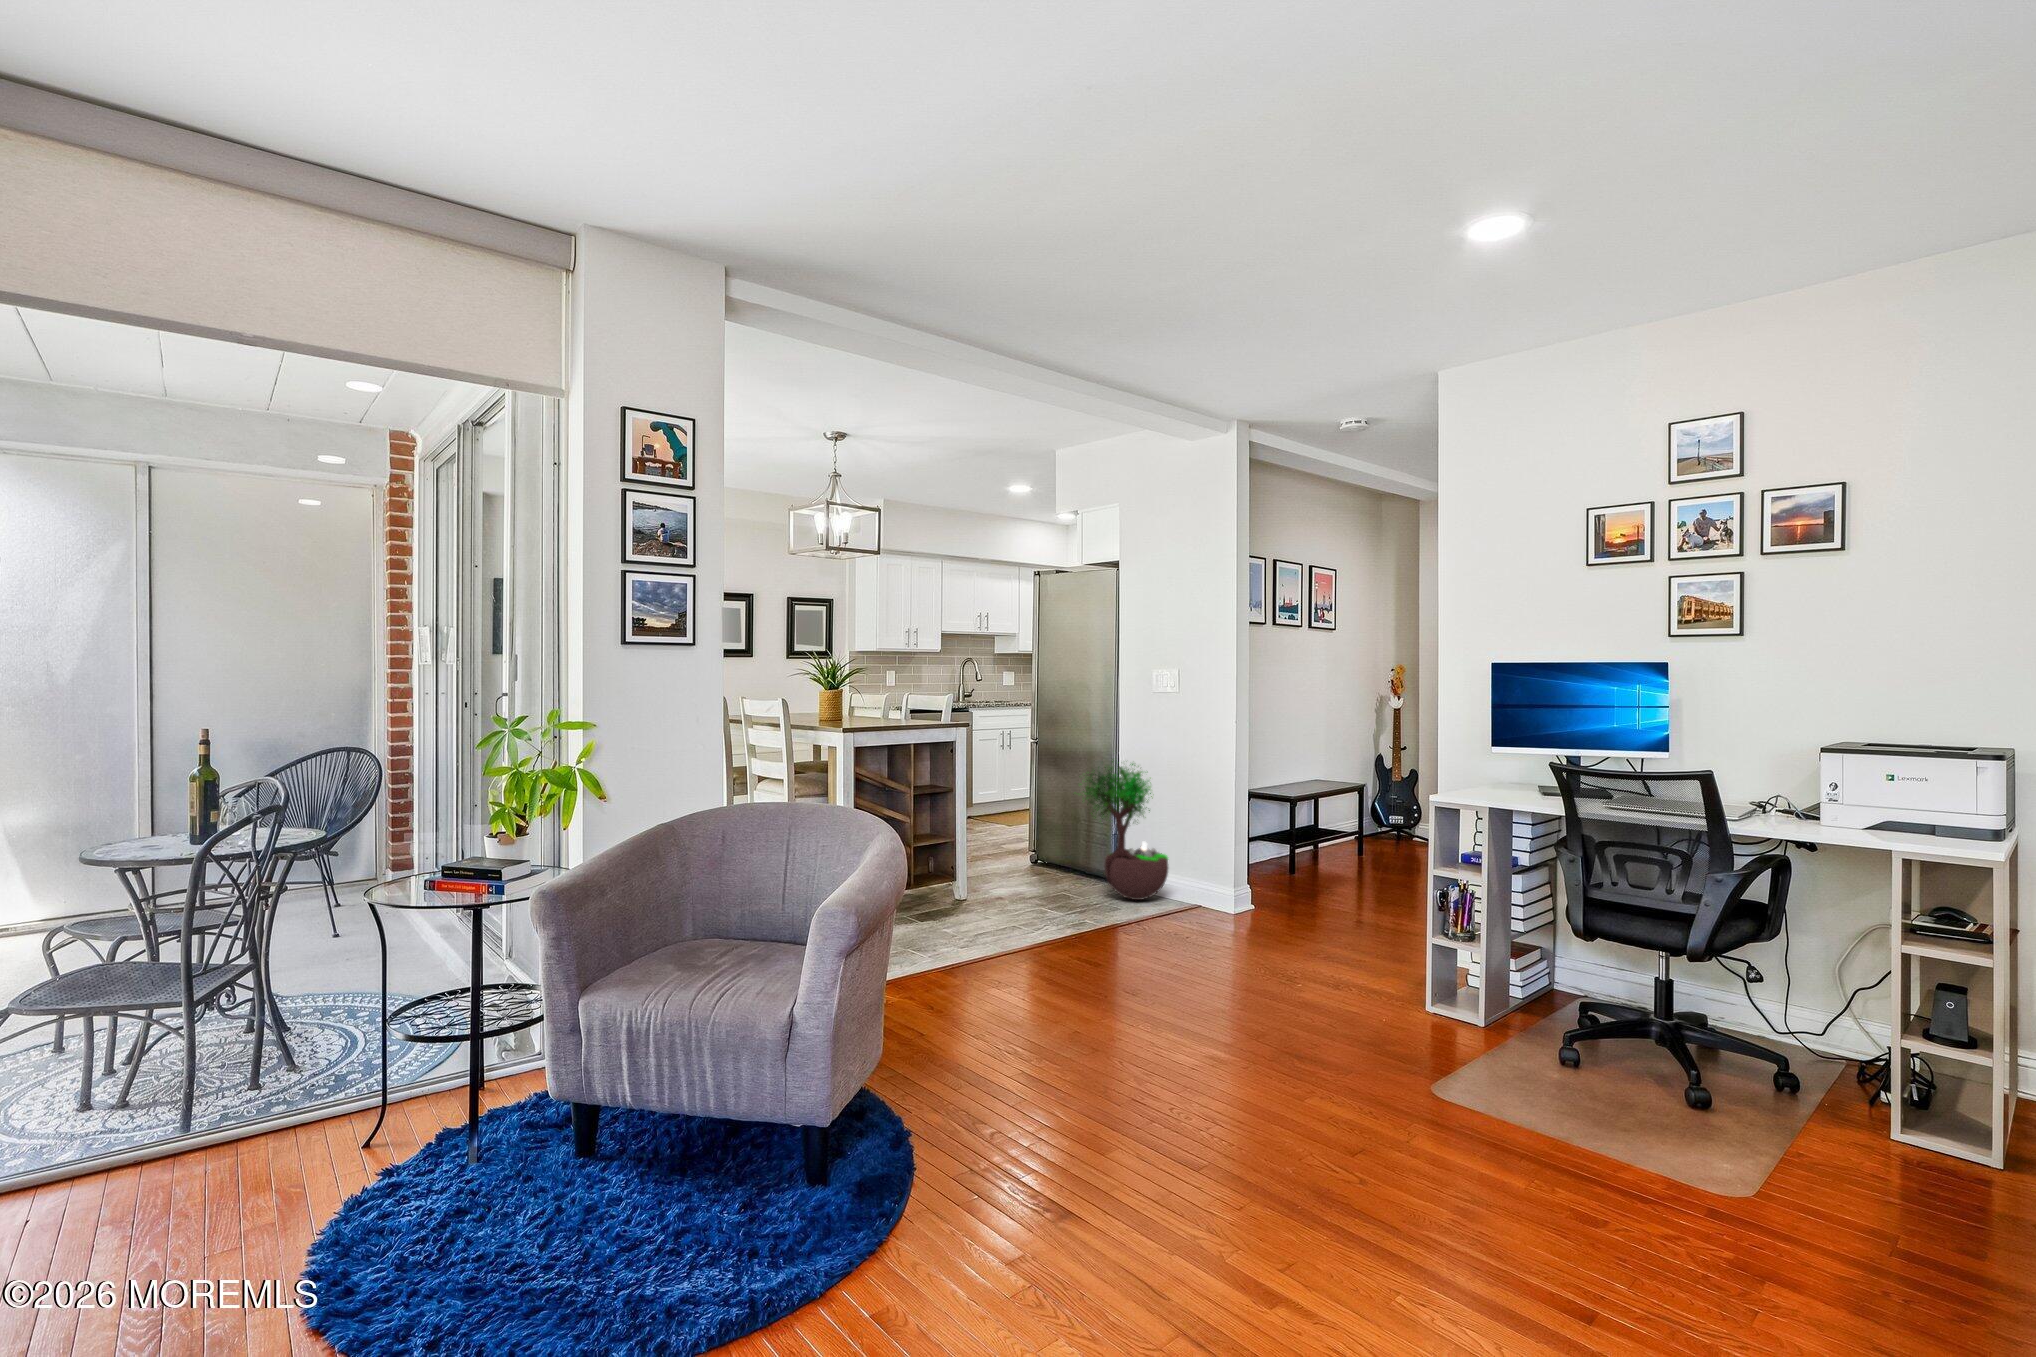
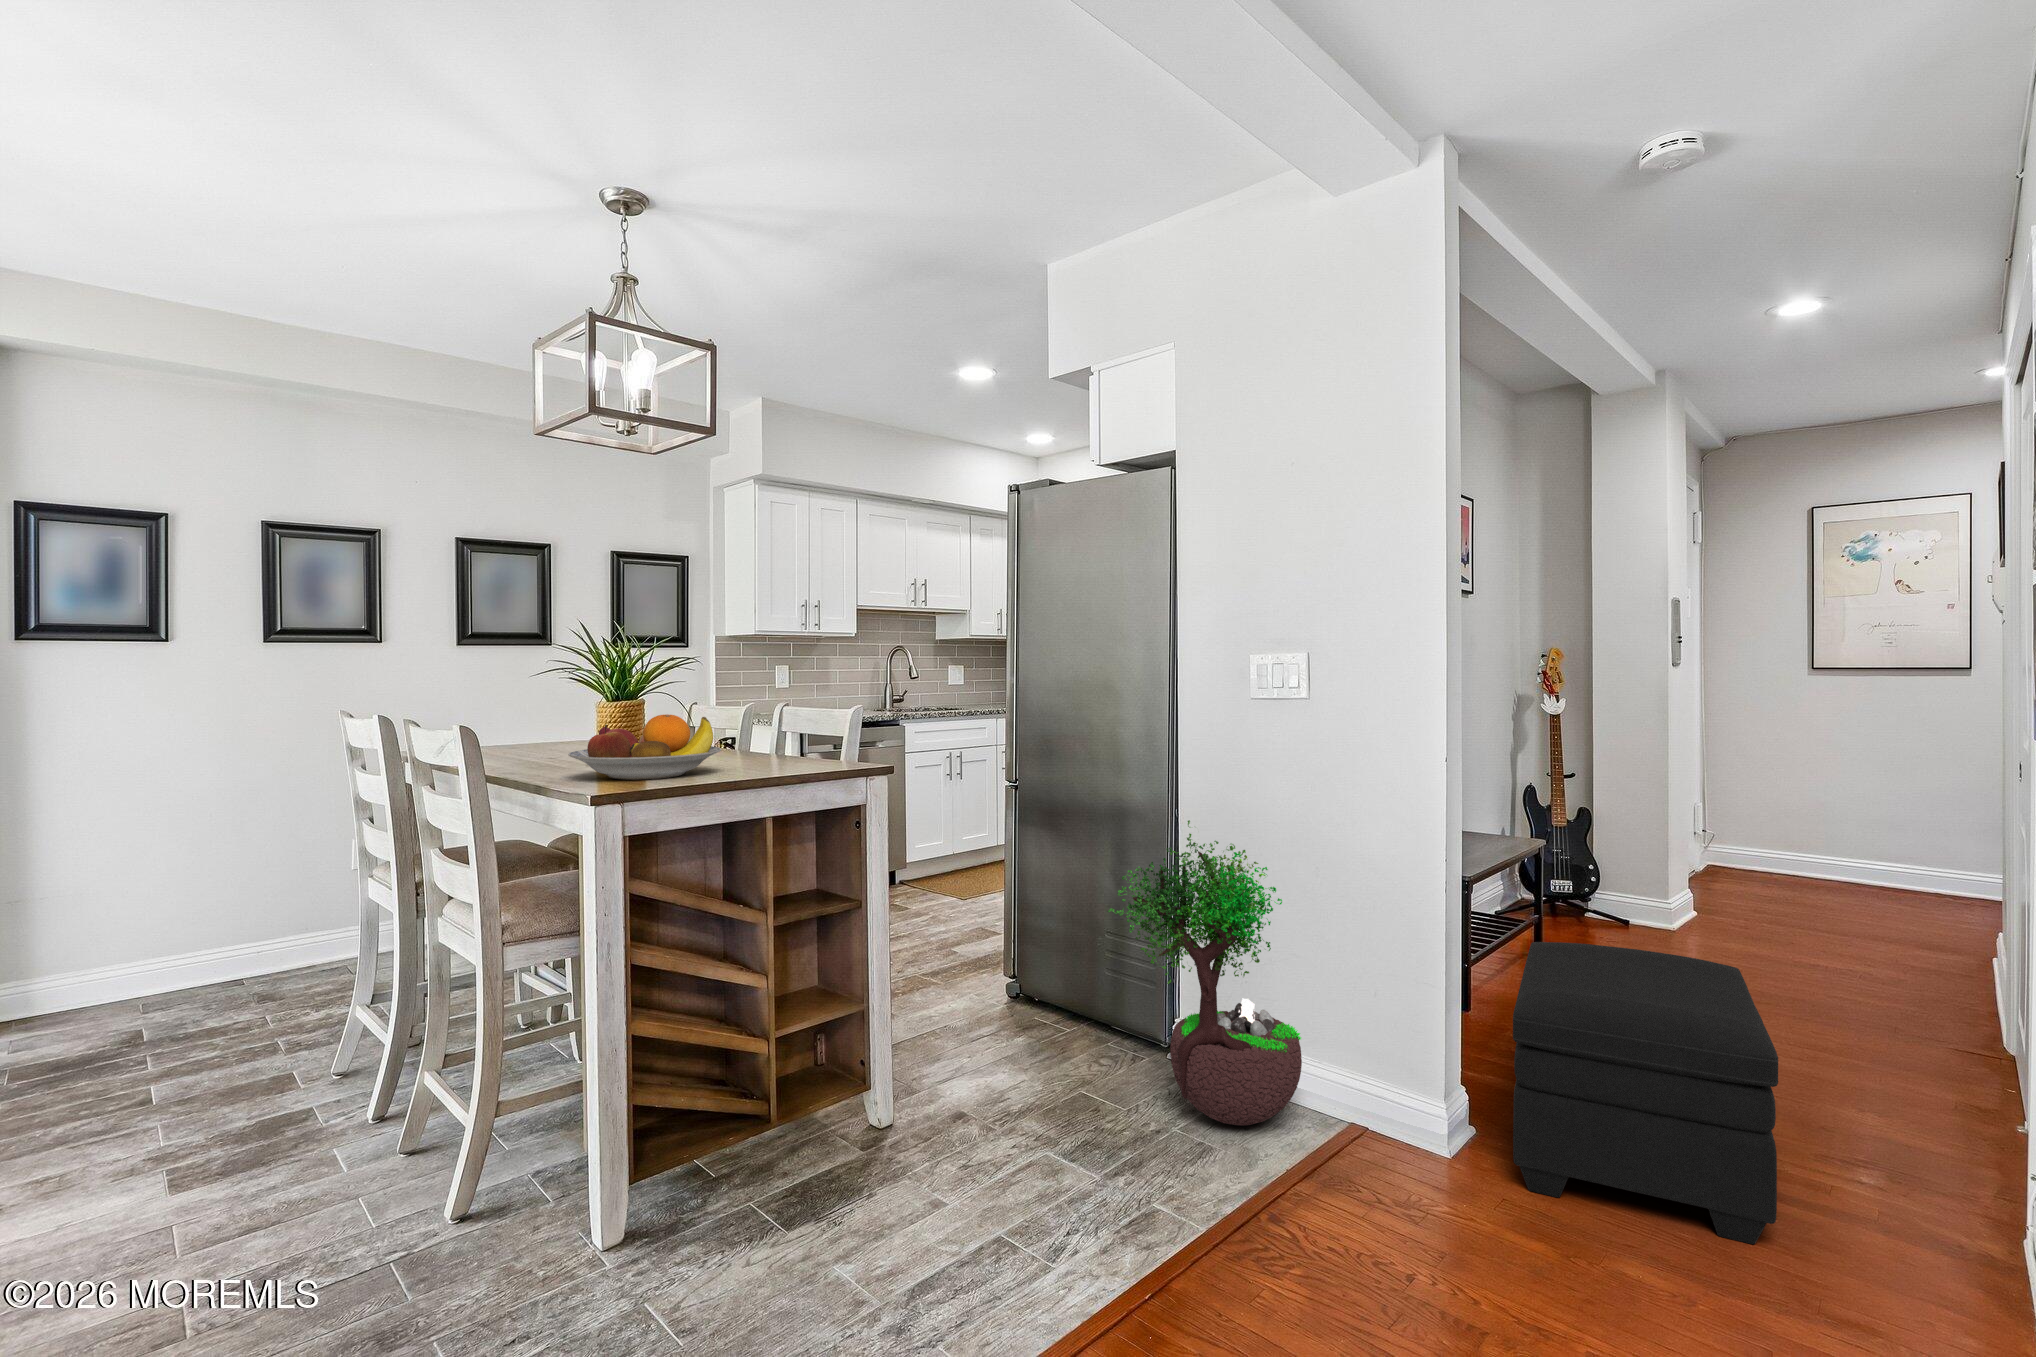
fruit bowl: none [823,694,890,723] -> present [568,714,721,780]
ottoman: none [1253,819,1389,931] -> present [1513,942,1778,1245]

